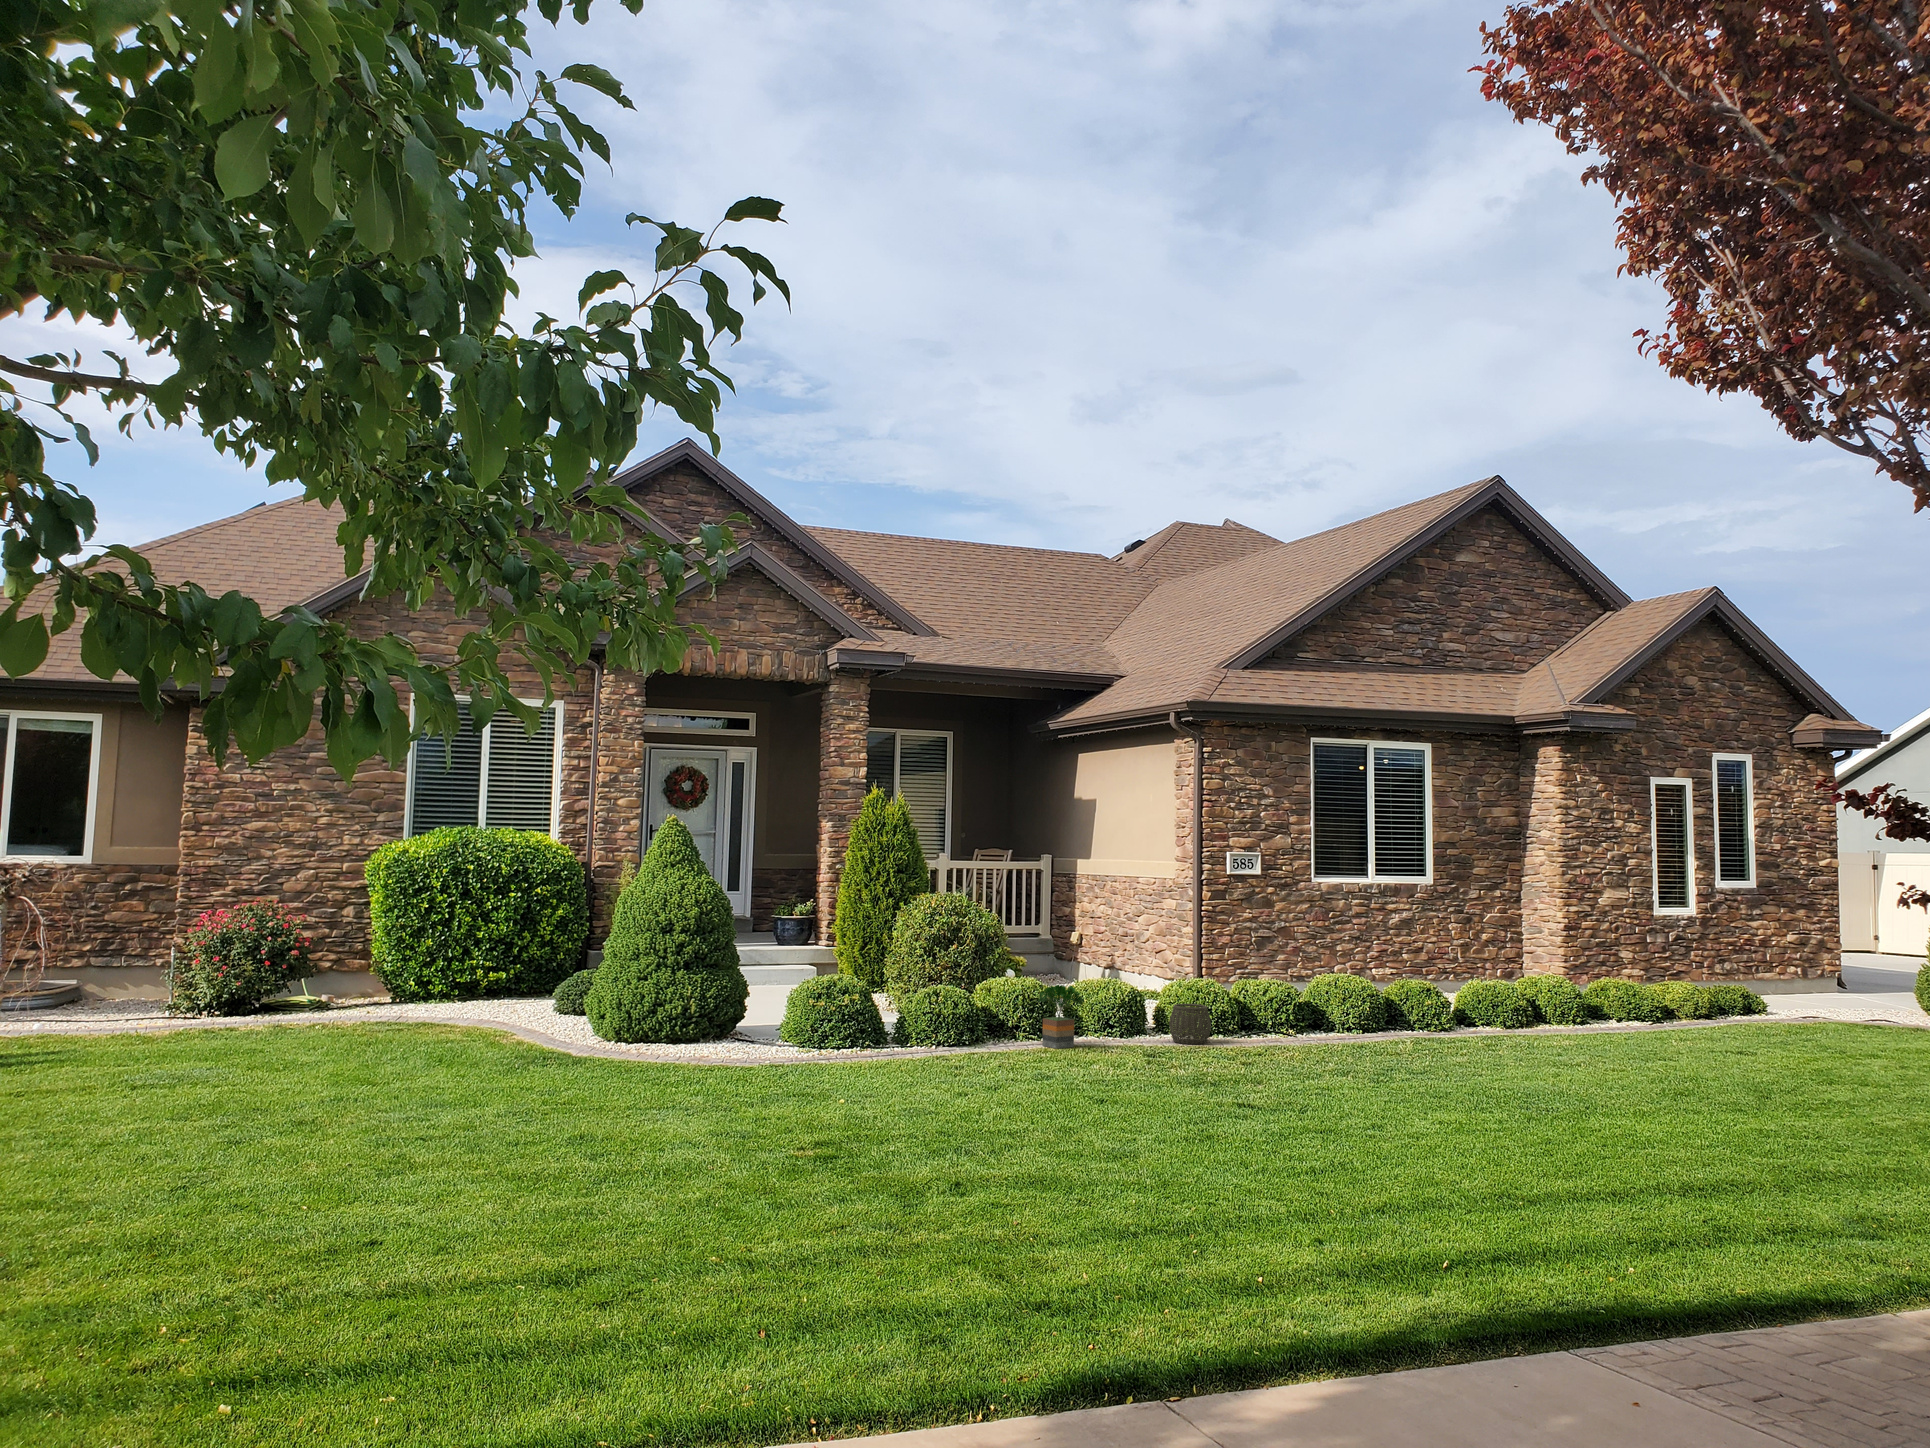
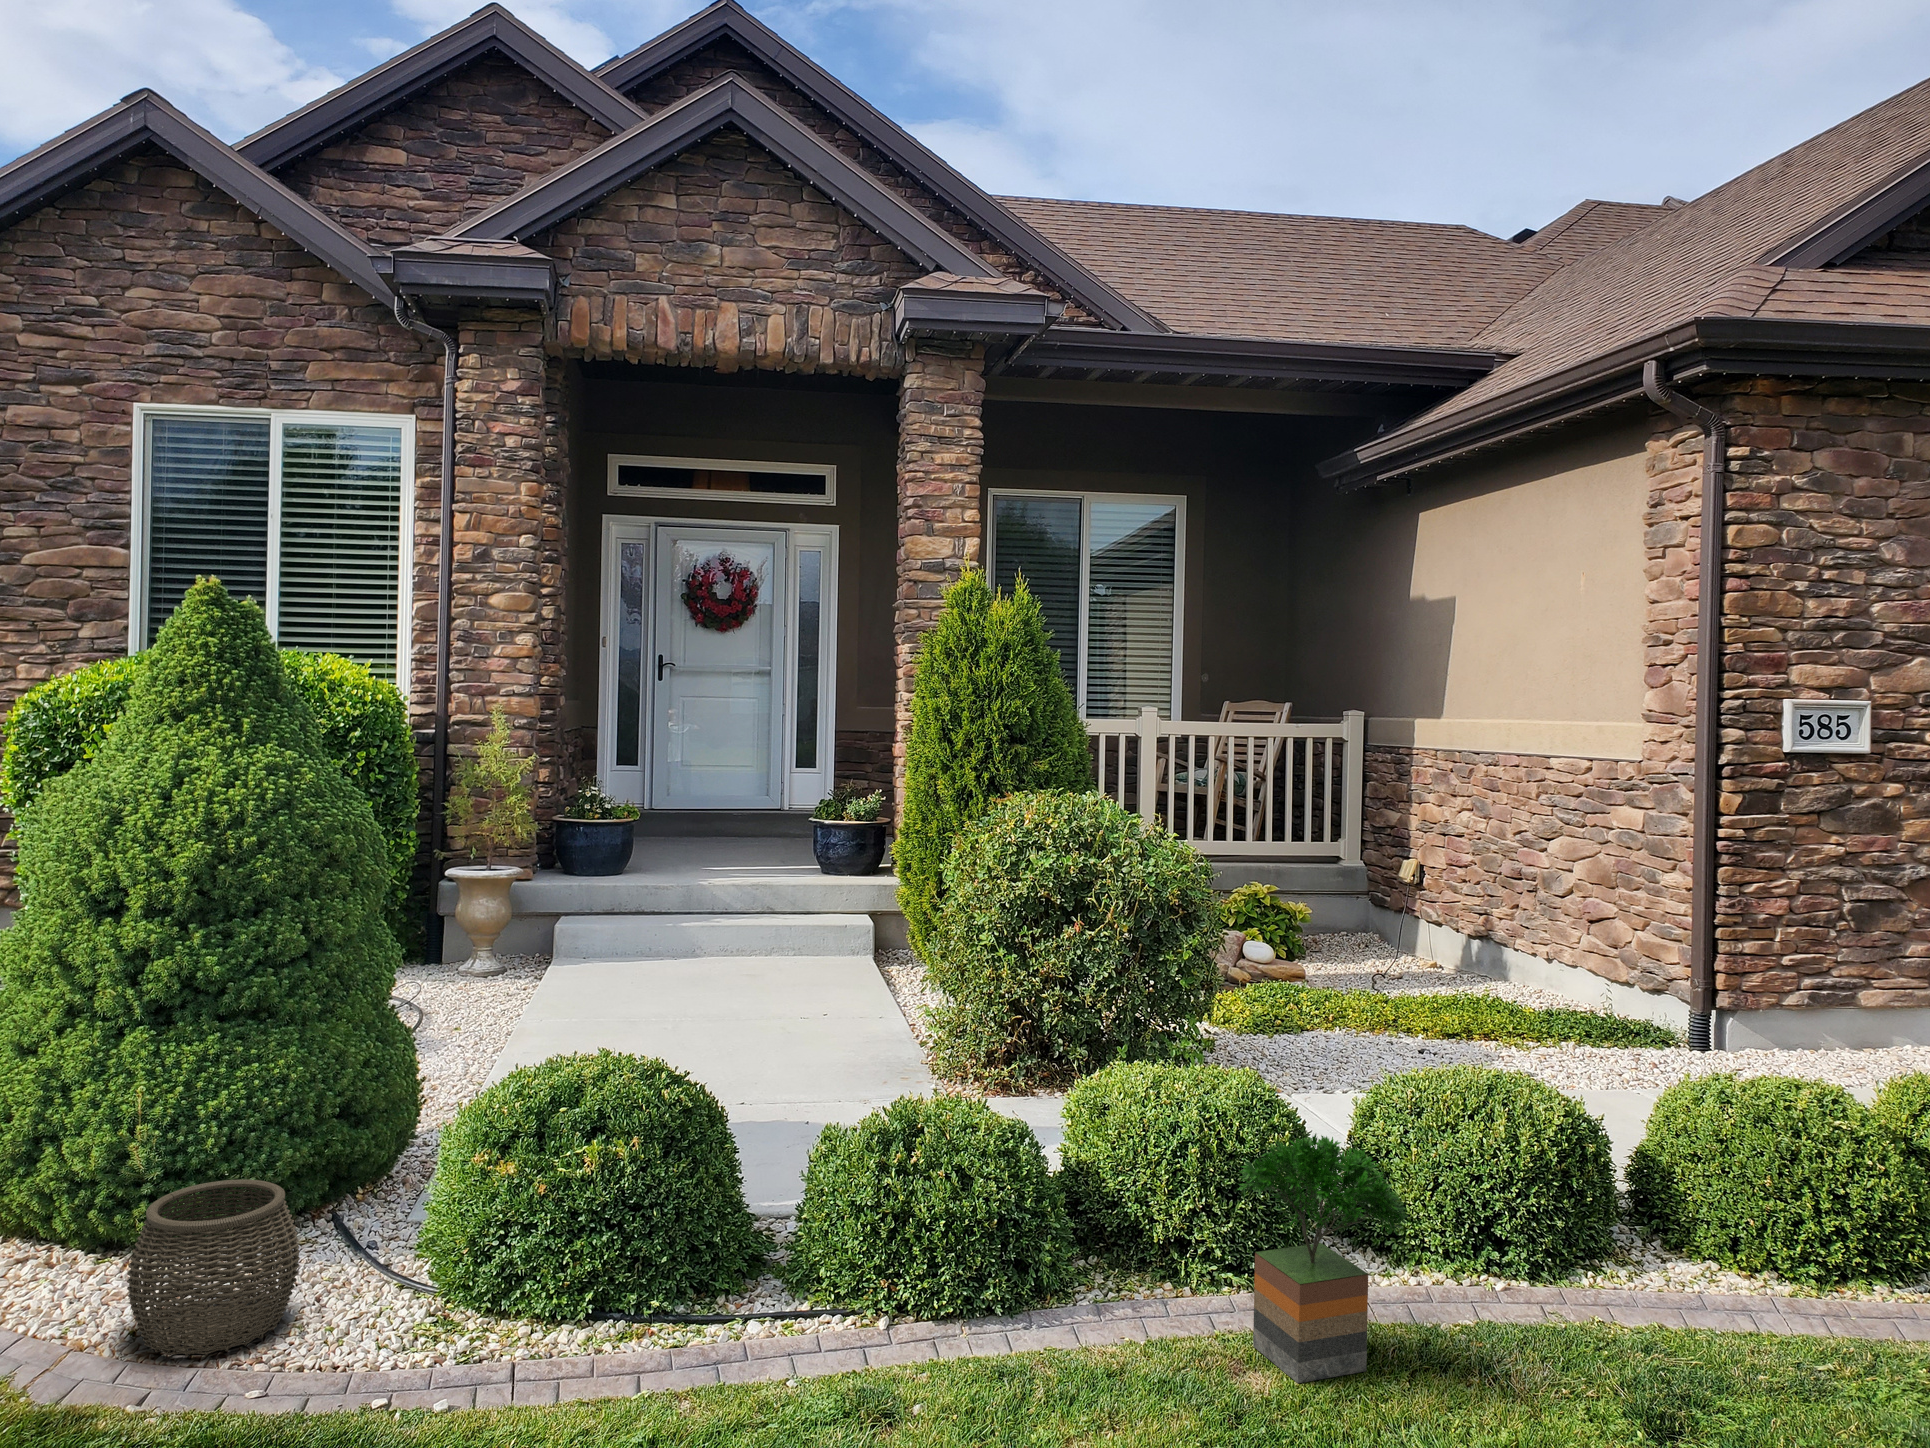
woven basket: present [1169,1004,1211,1044] -> present [127,1179,300,1357]

